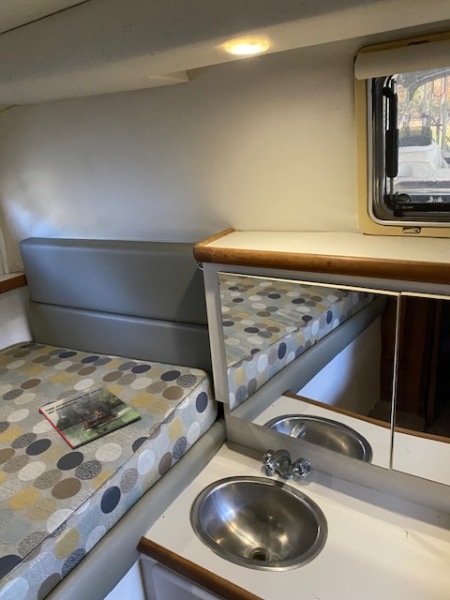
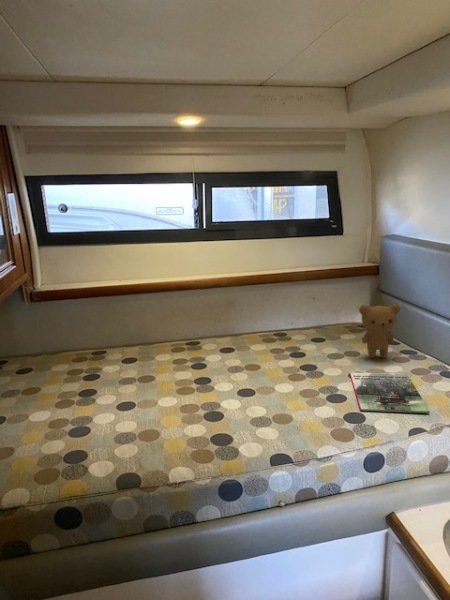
teddy bear: none [26,313,74,381] -> present [359,304,400,358]

